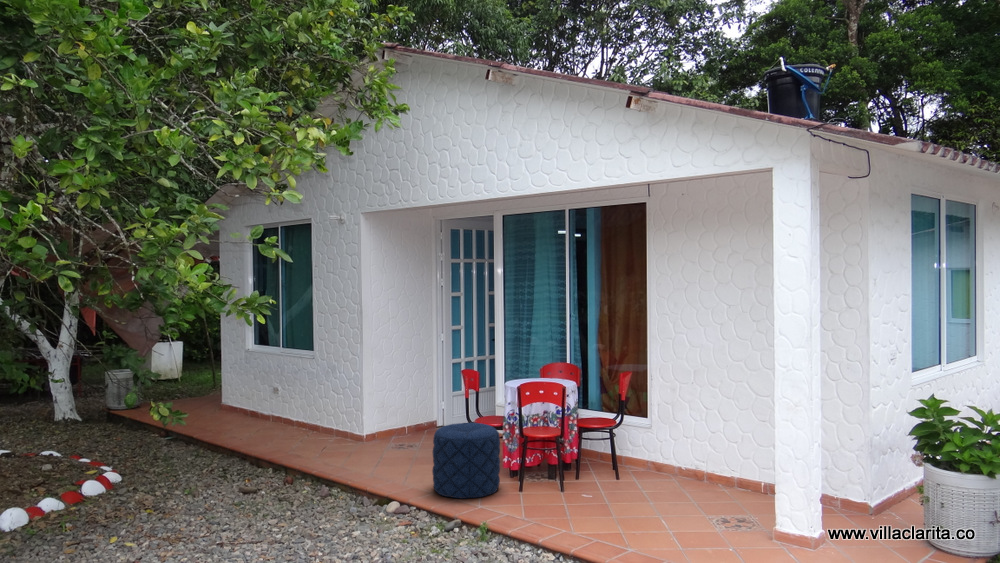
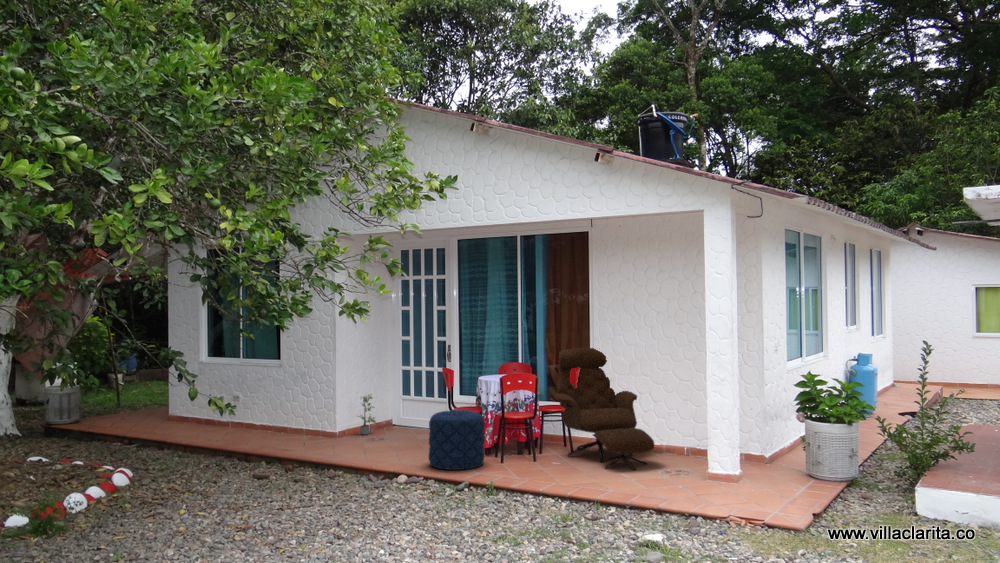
lounge chair: none [594,349,711,515] -> present [554,348,654,470]
potted plant: none [388,391,413,438] -> present [358,395,376,435]

